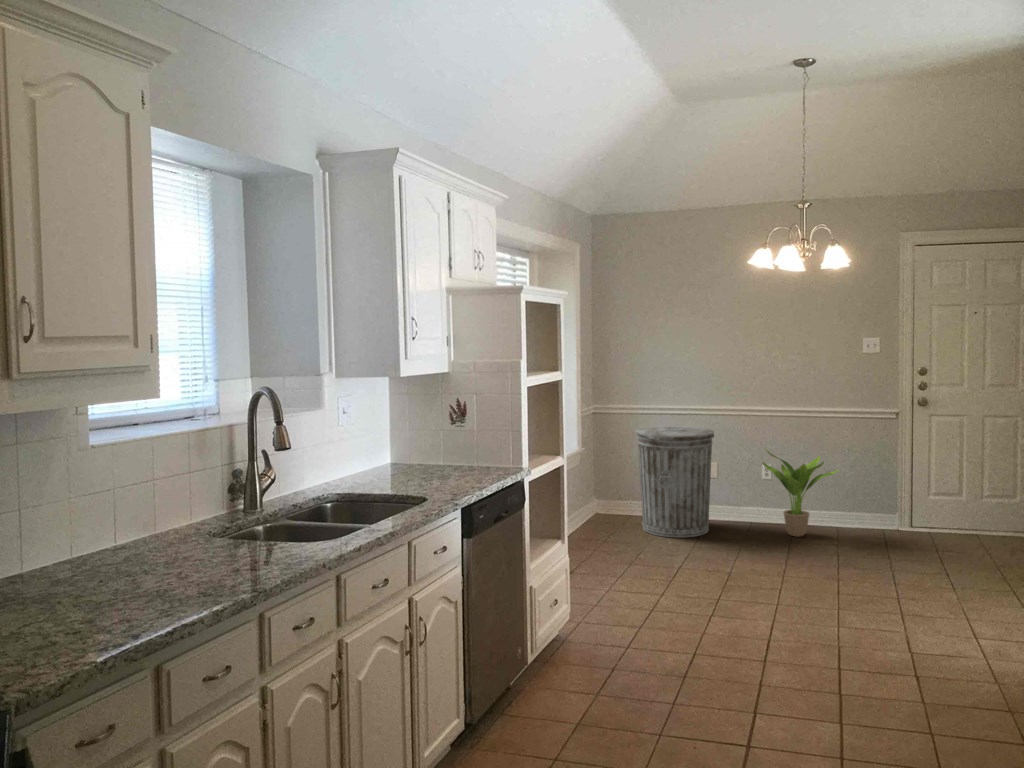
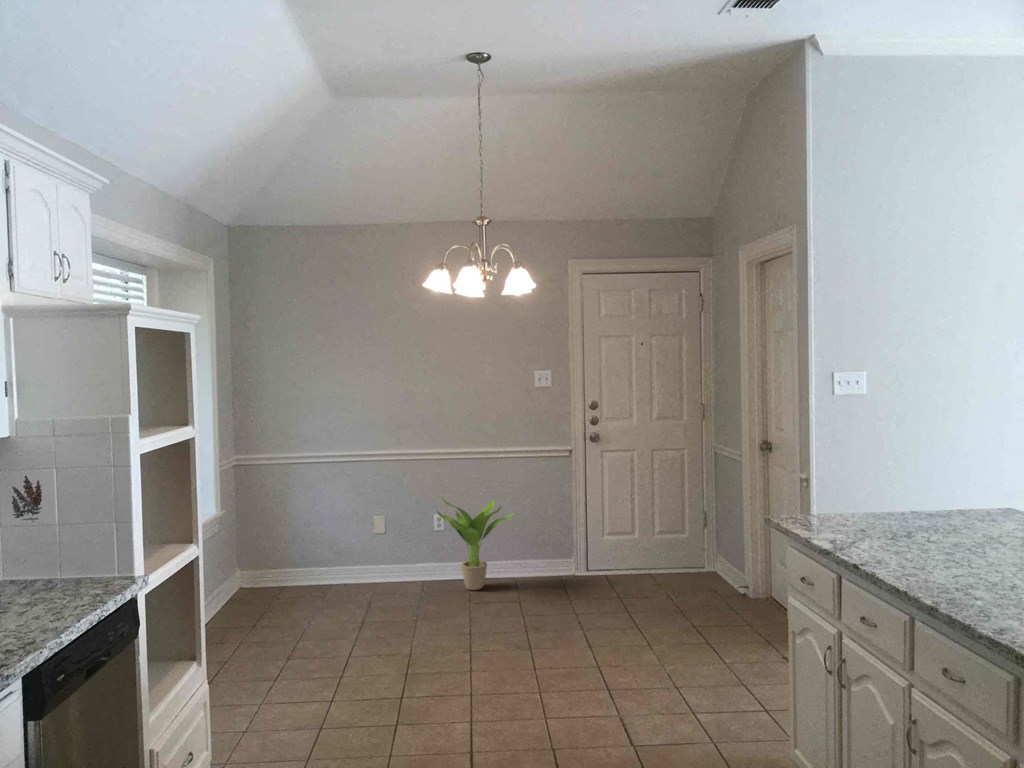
trash can: present [636,426,714,538] -> none [293,477,385,612]

